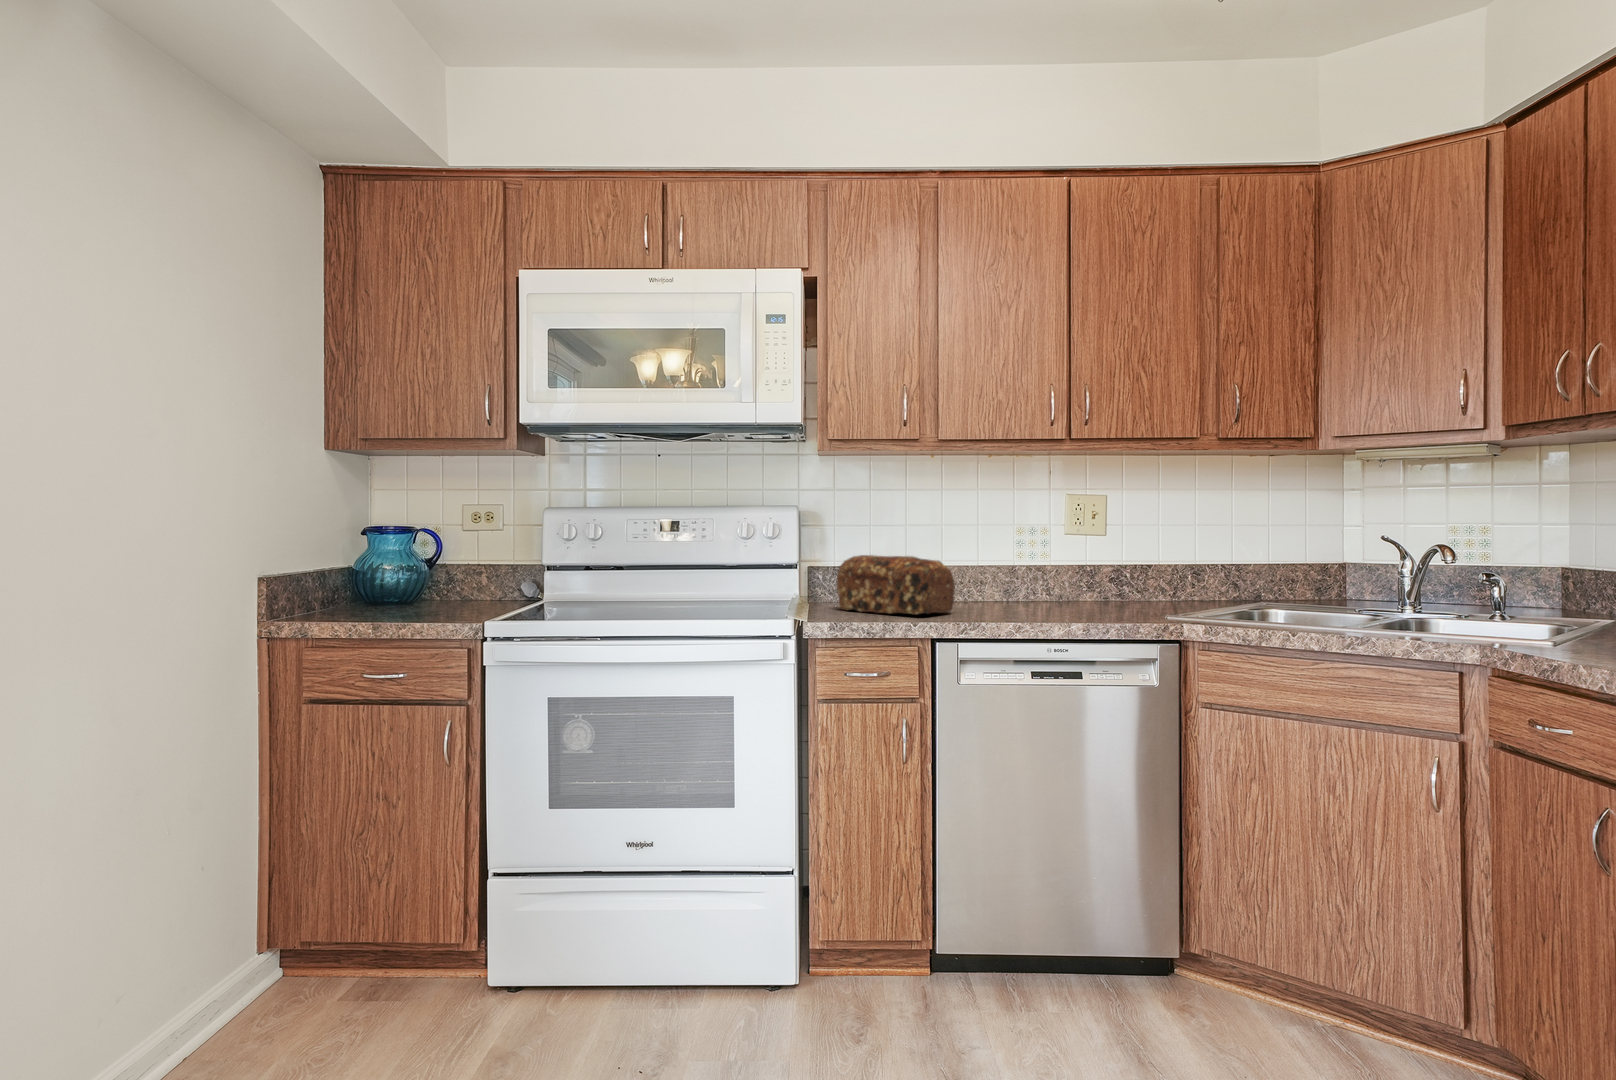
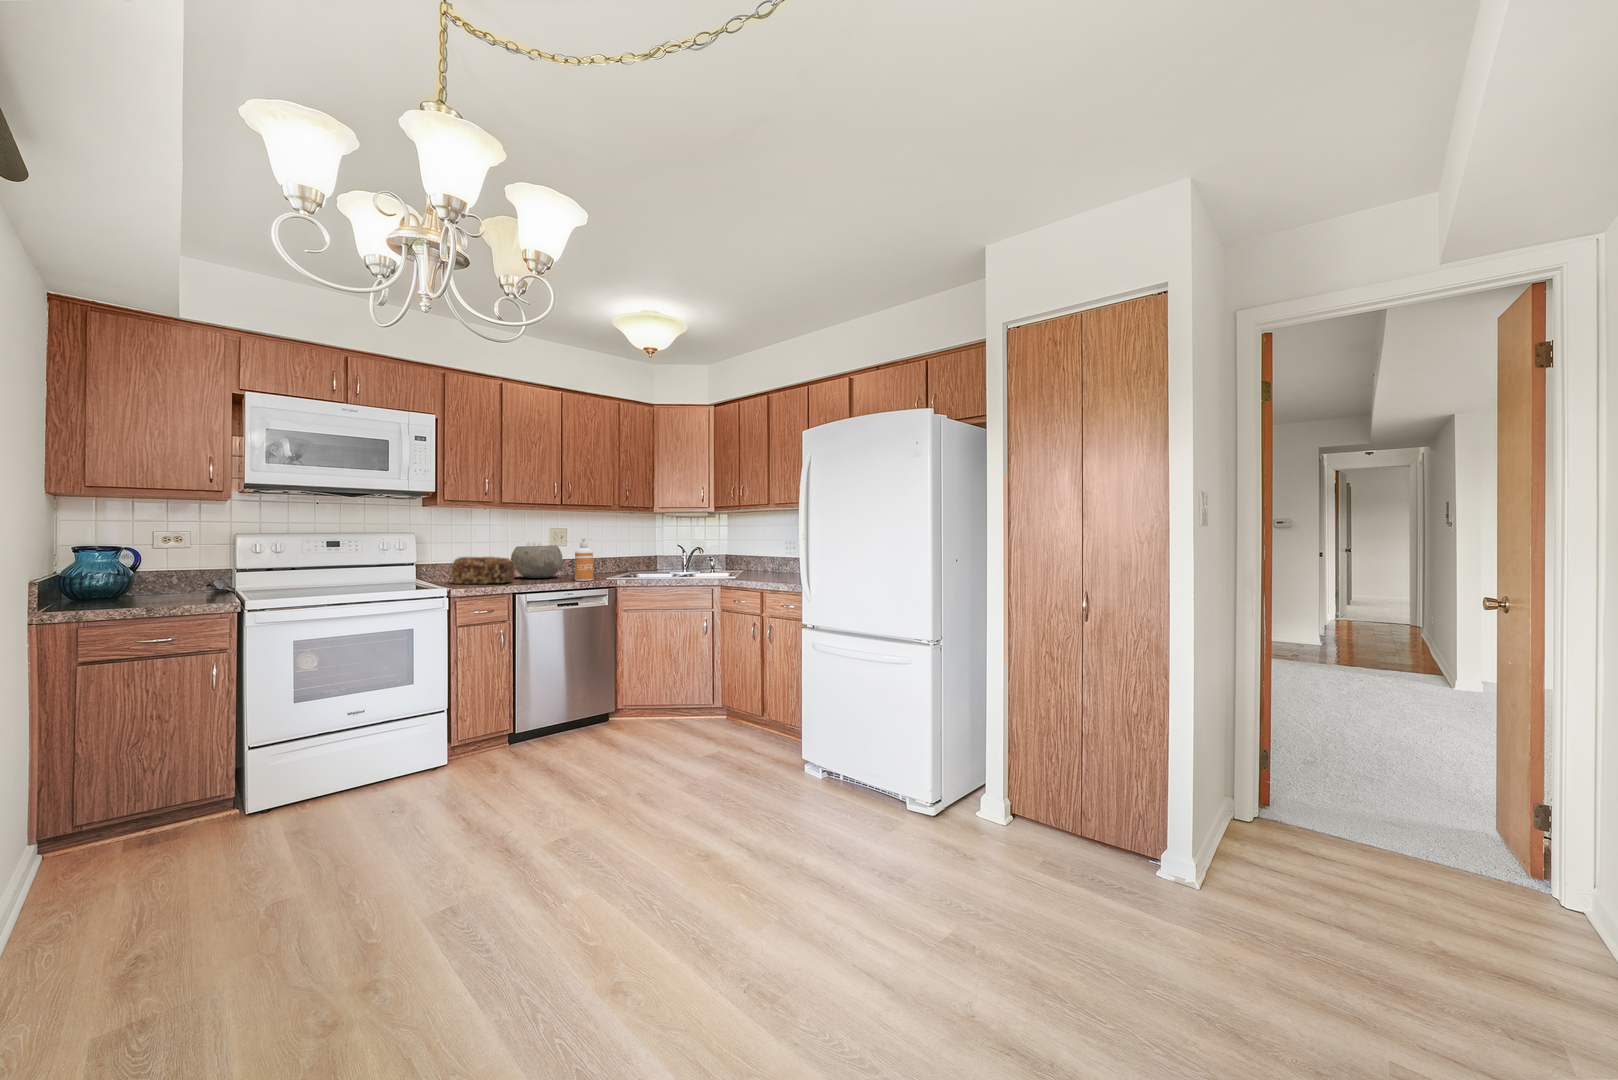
soap dispenser: none [1086,518,1128,620] -> present [575,538,593,581]
ceramic bowl: none [968,534,1081,606] -> present [511,545,563,578]

